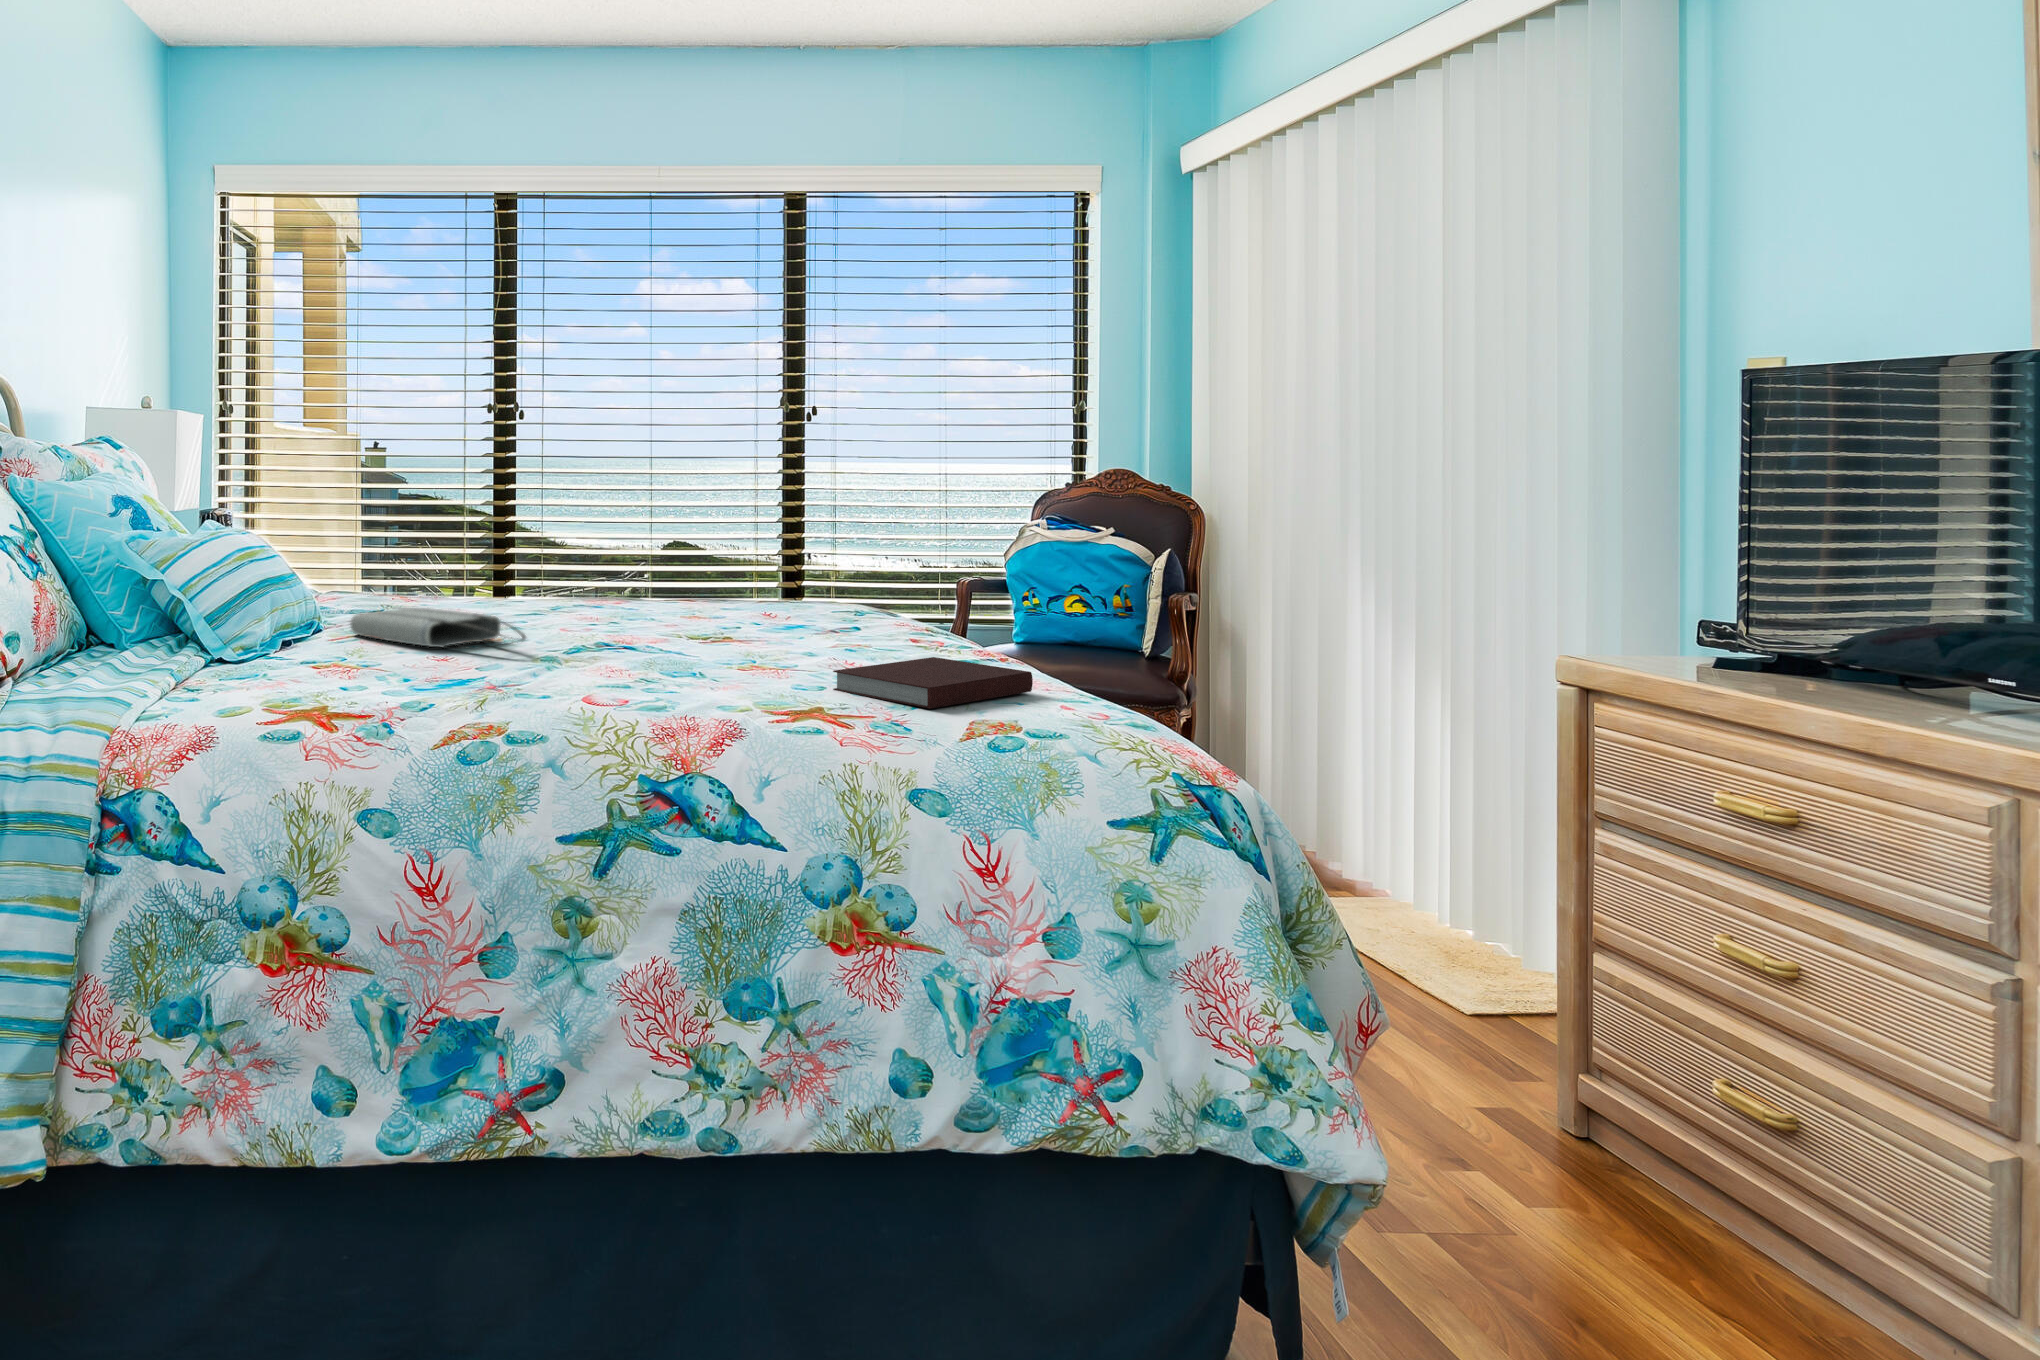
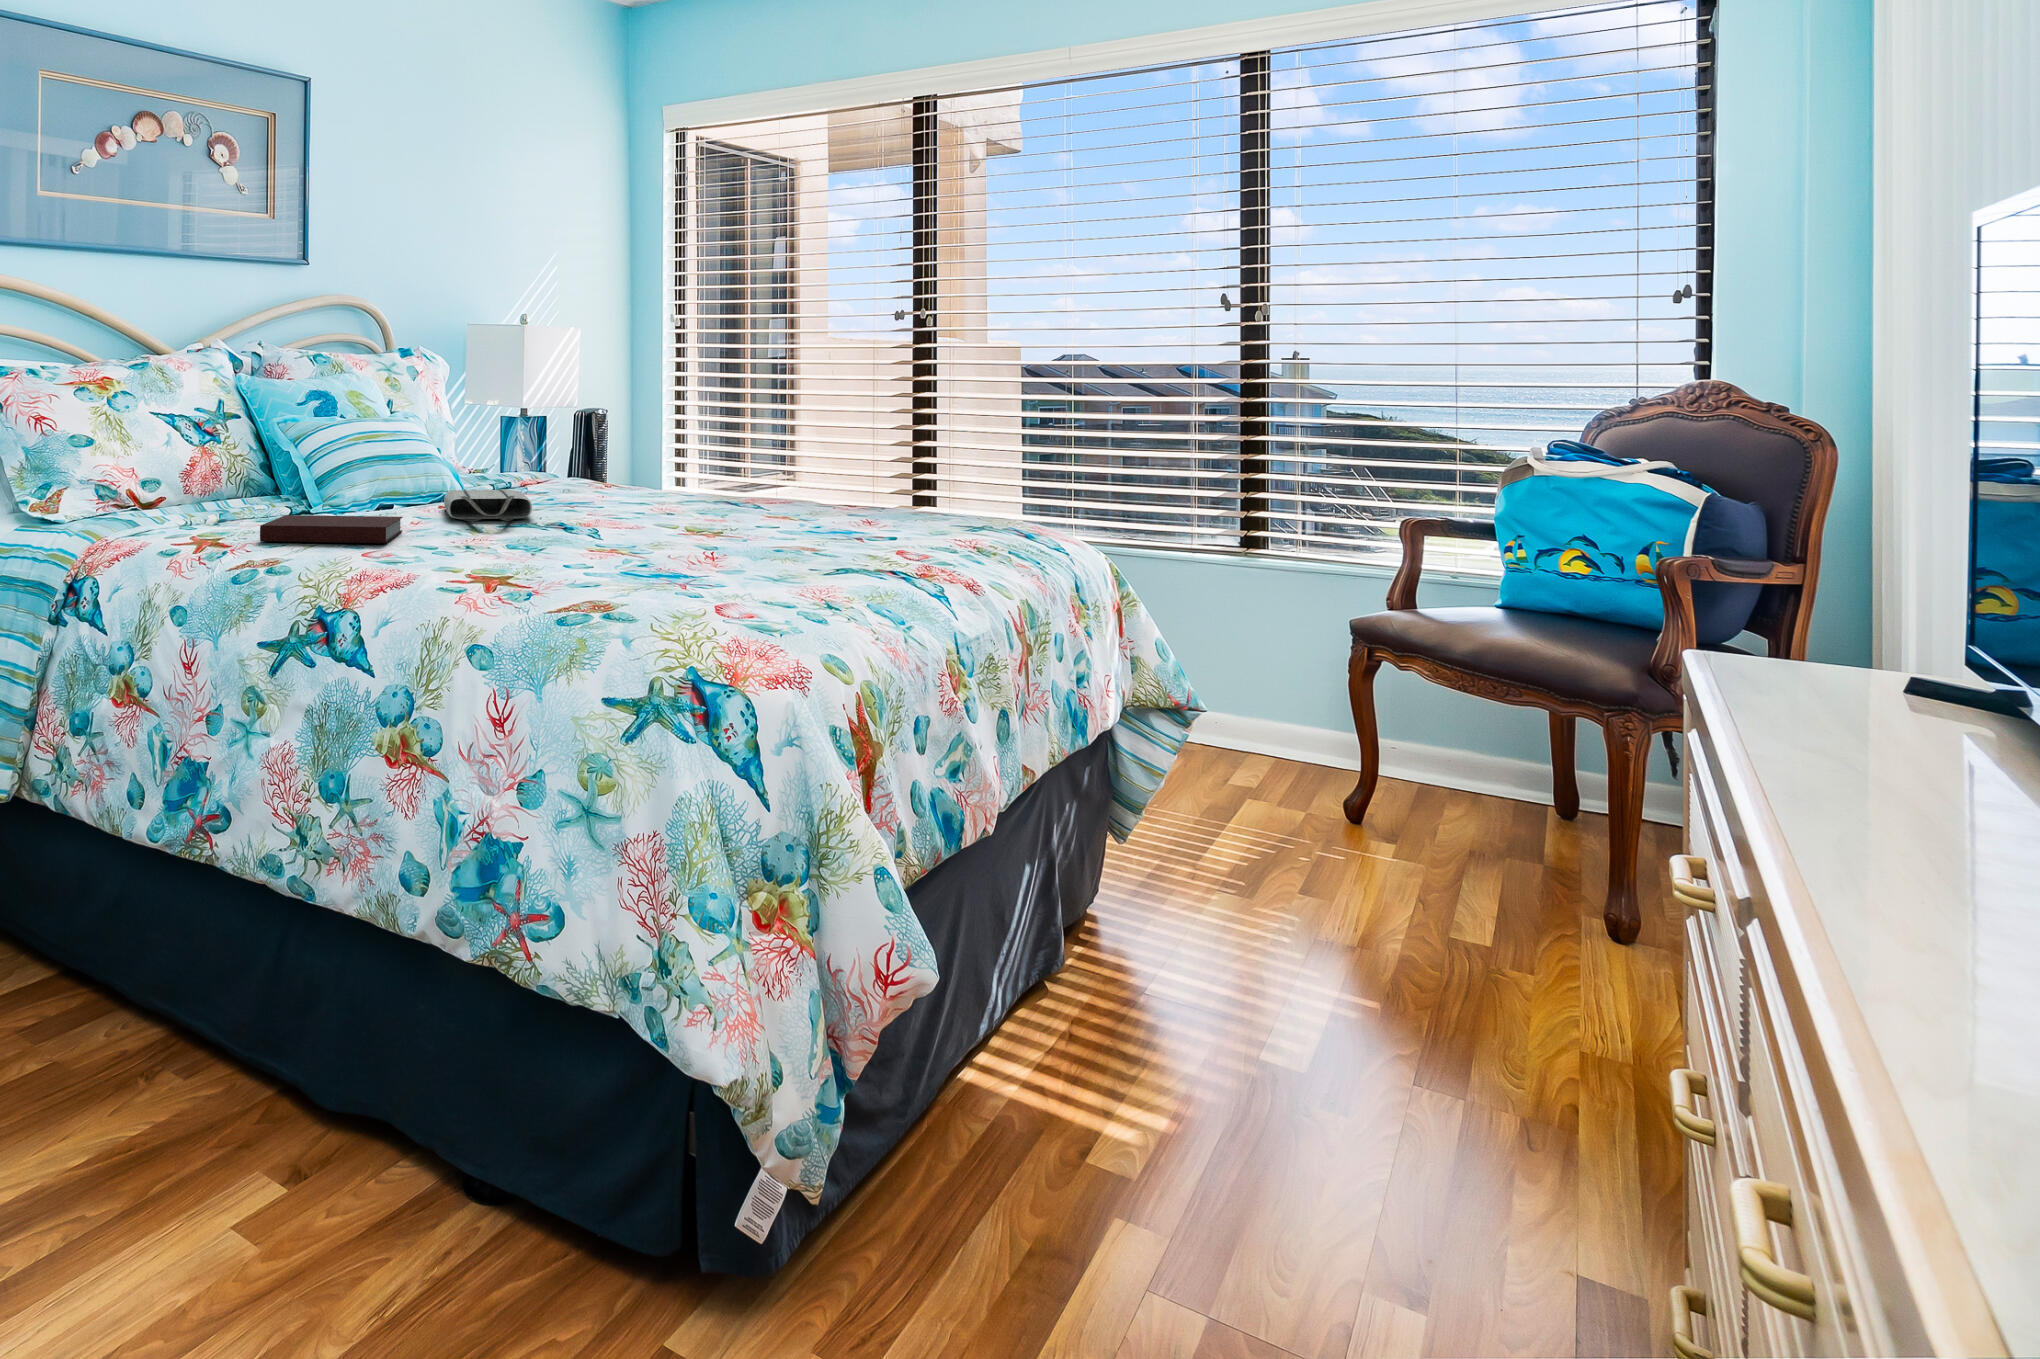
notebook: present [833,657,1033,709] -> present [260,515,403,543]

